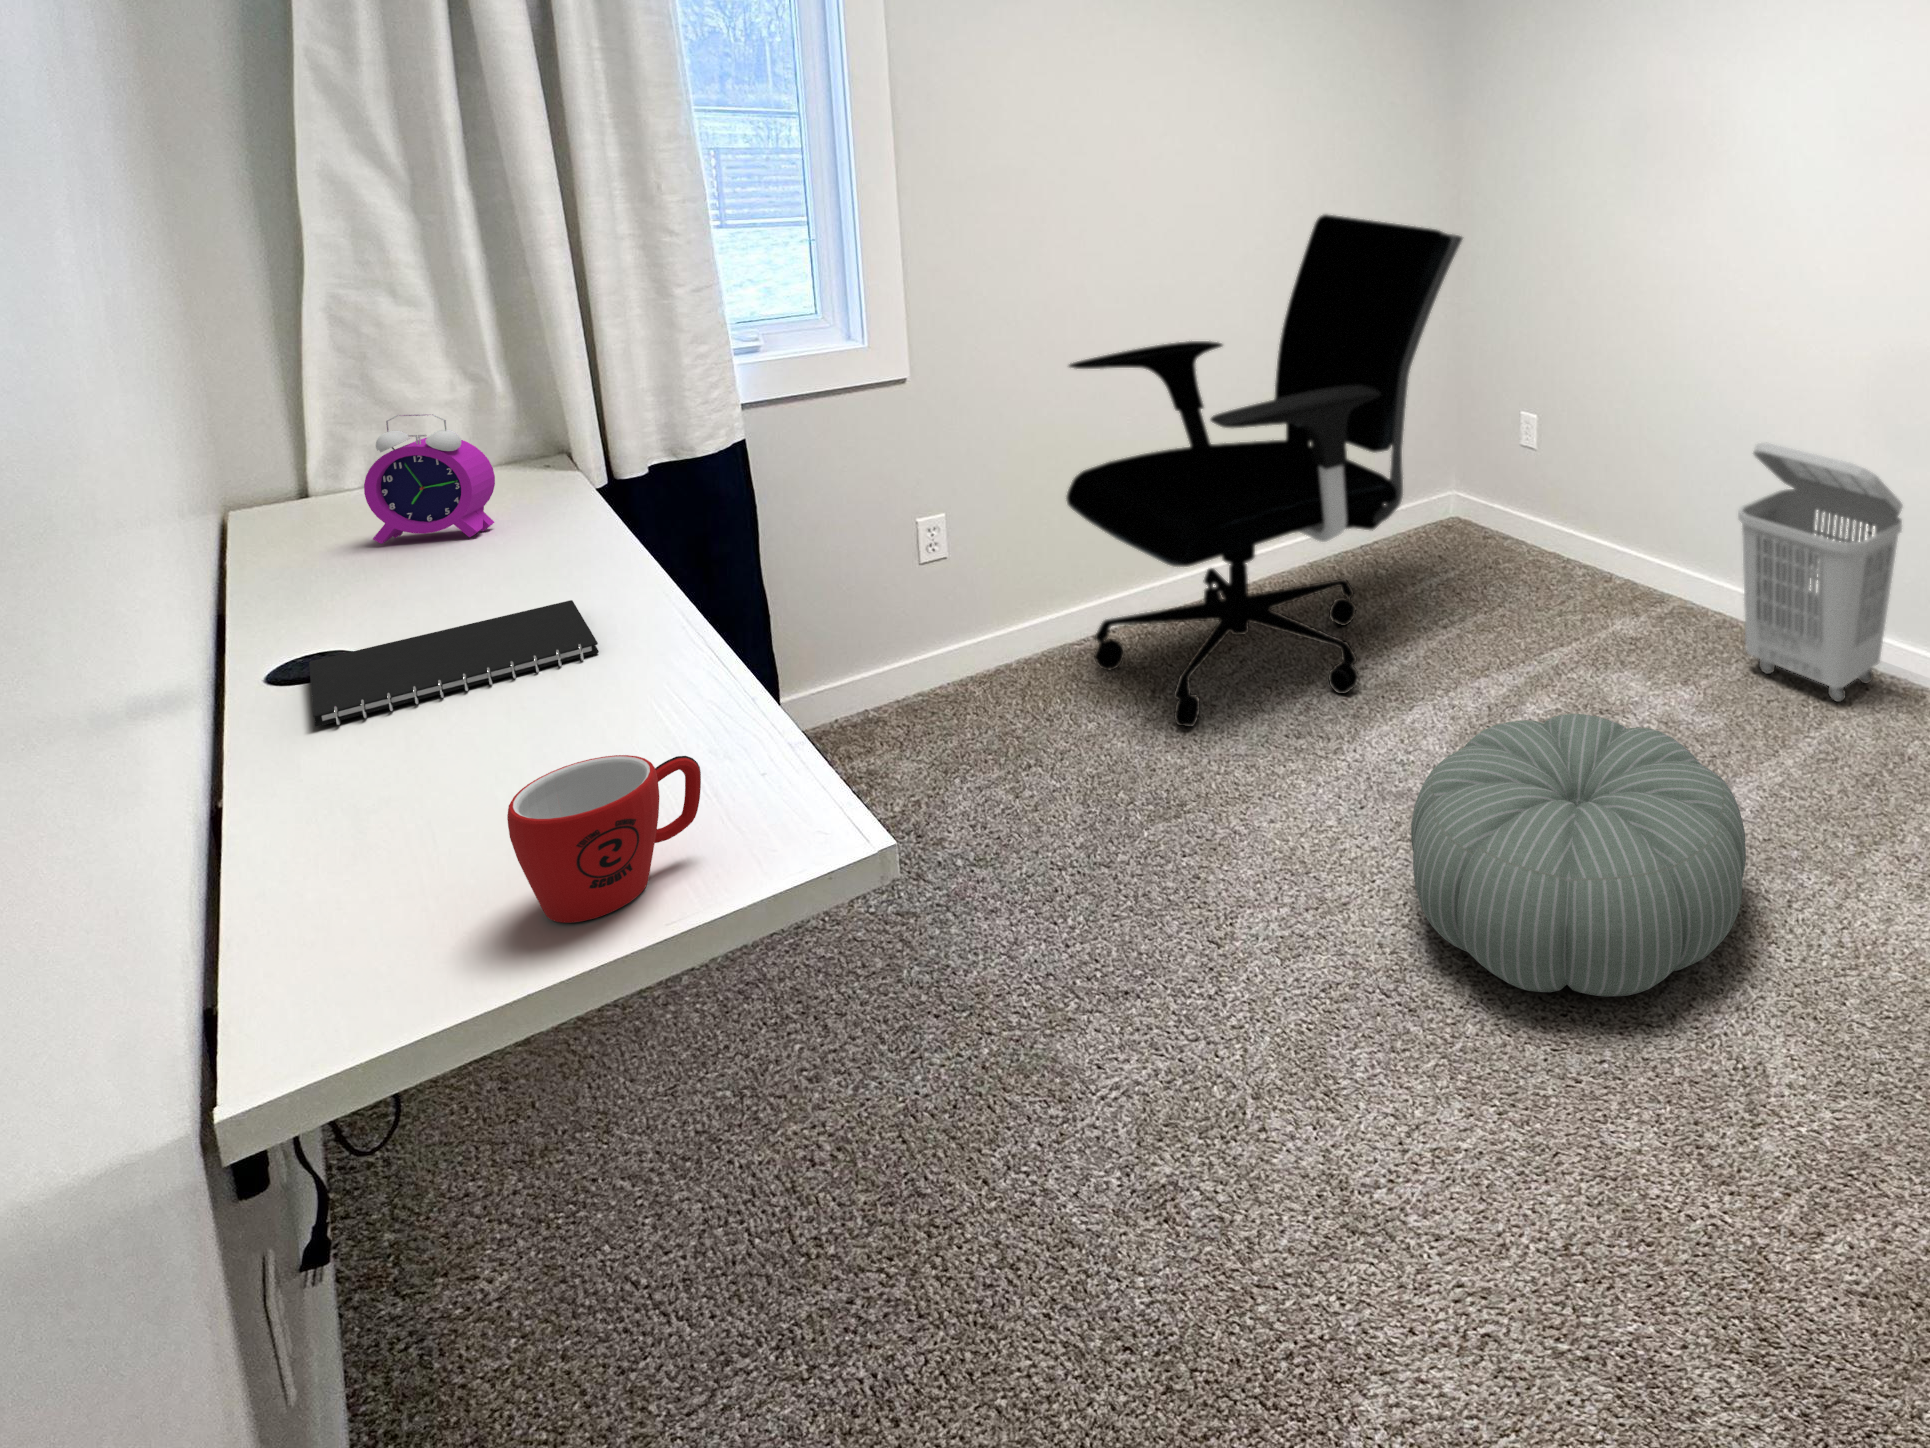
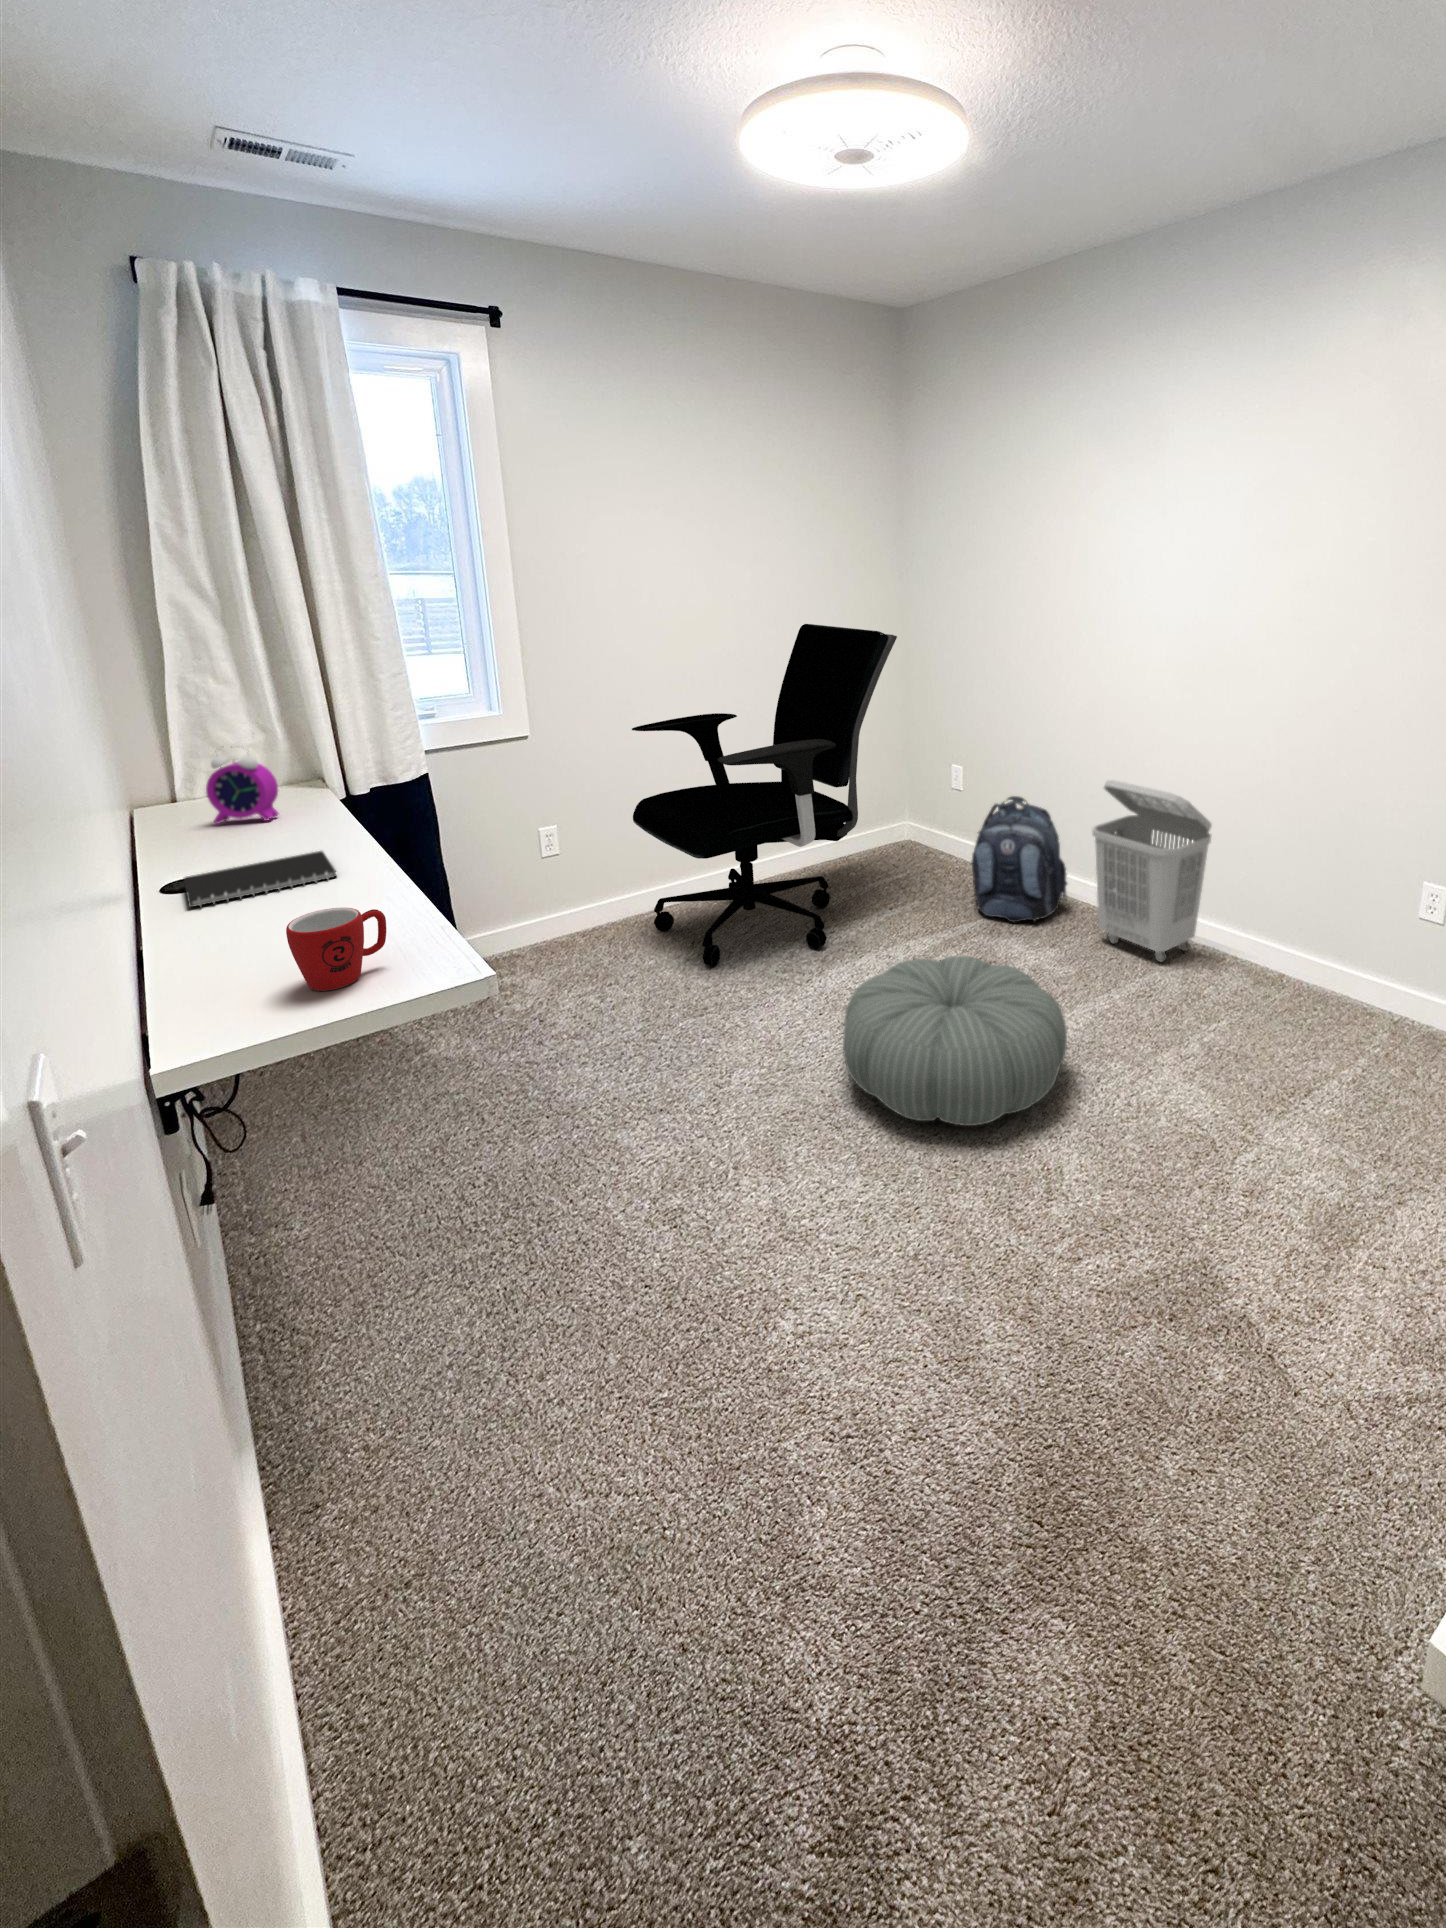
backpack: none [1559,461,1695,643] -> present [971,796,1067,922]

